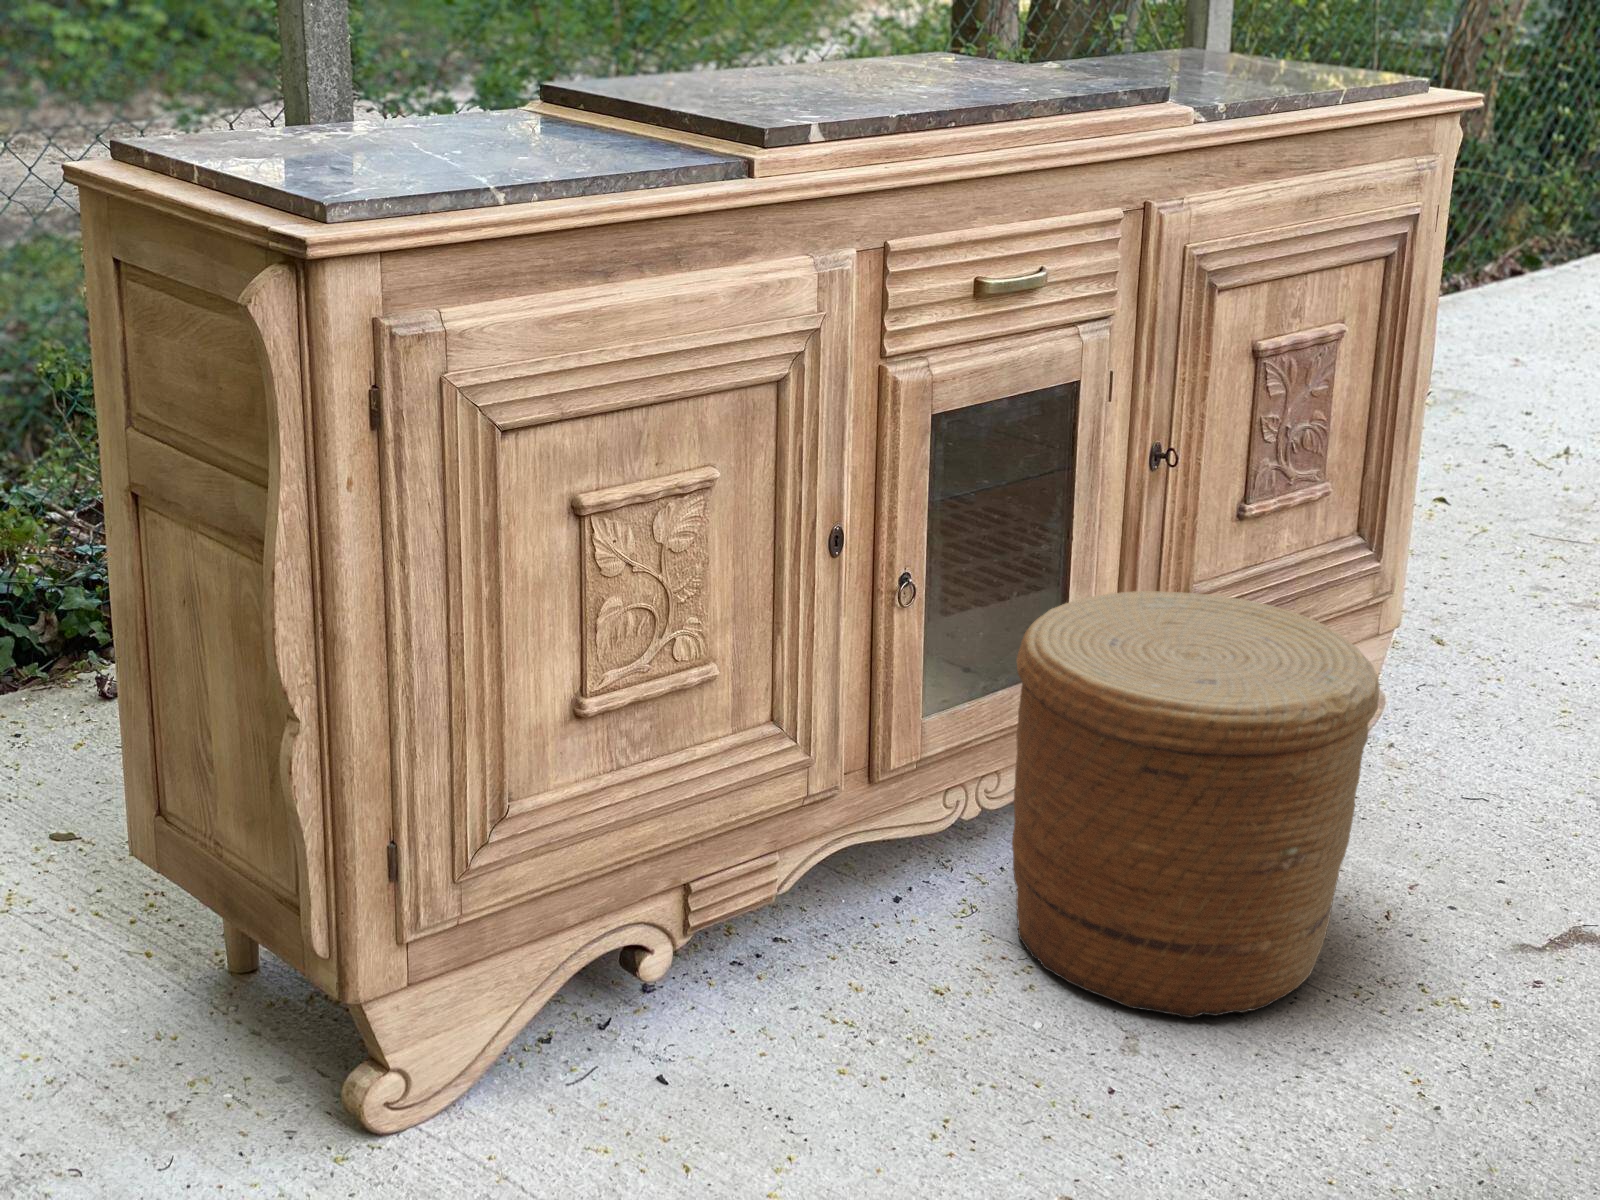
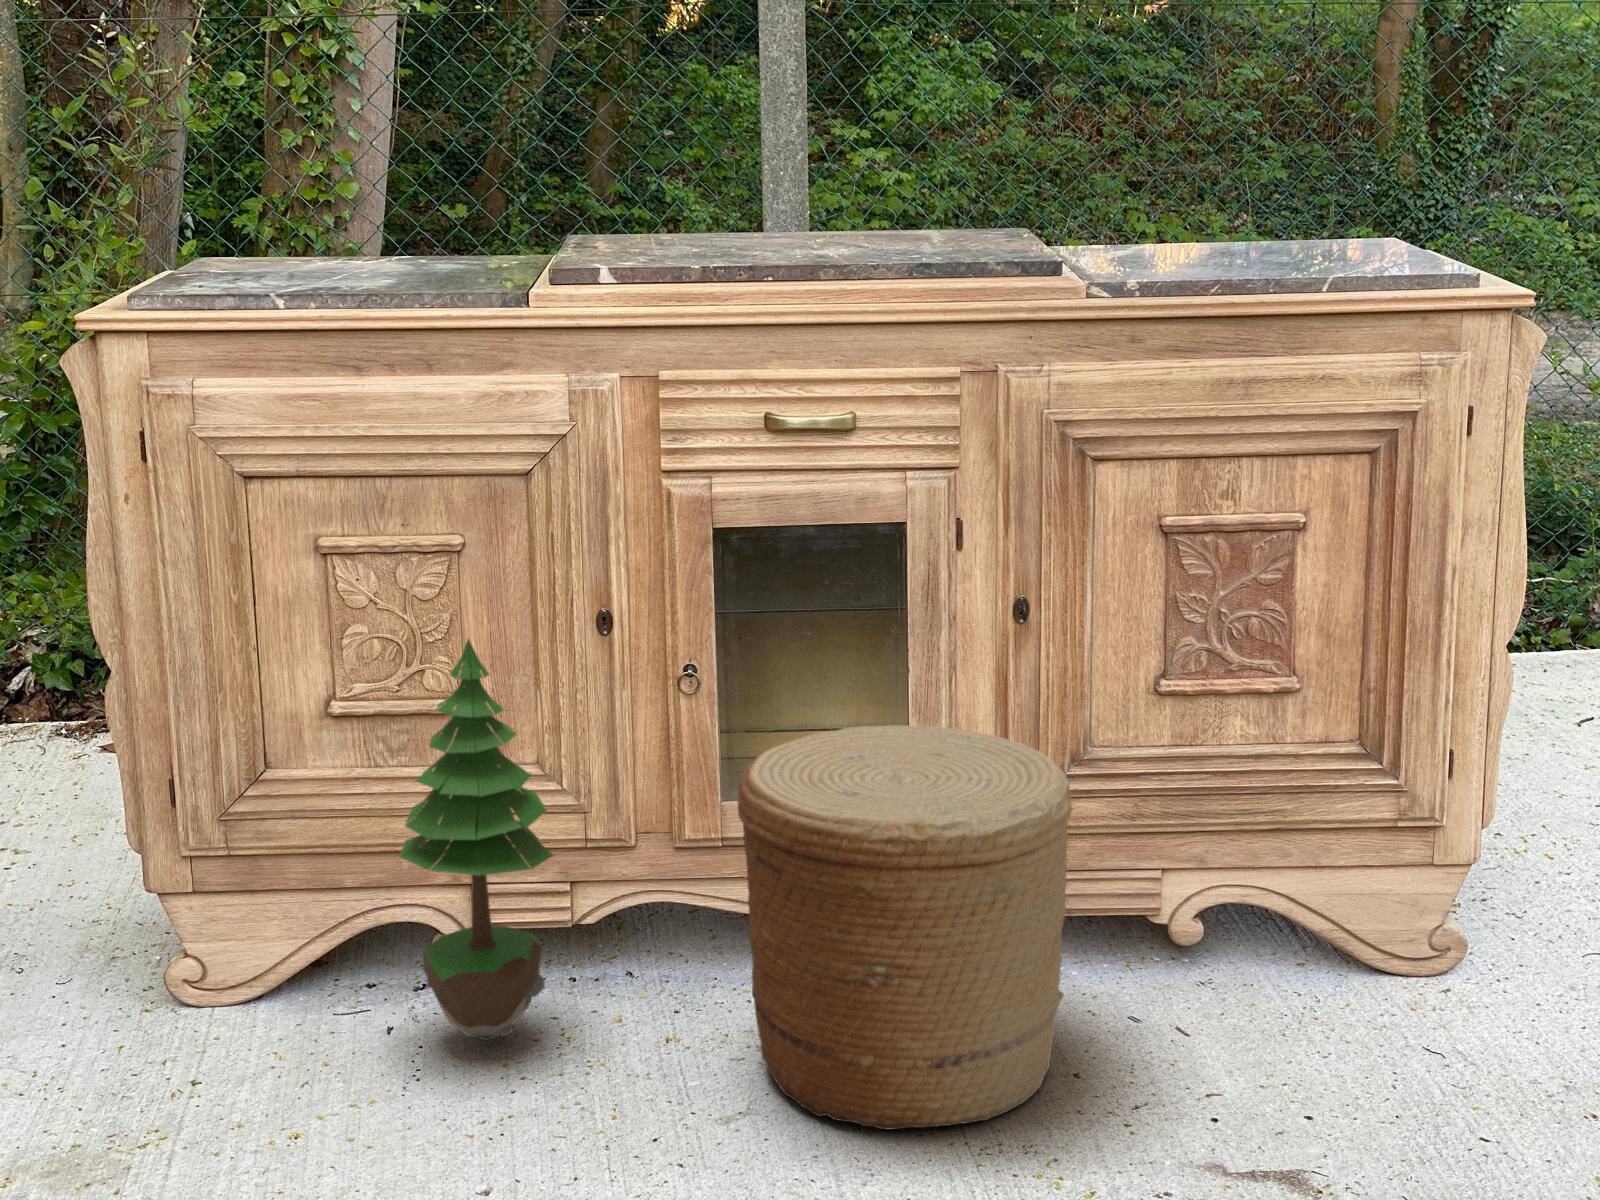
potted tree: none [705,590,885,1054] -> present [399,639,553,1040]

